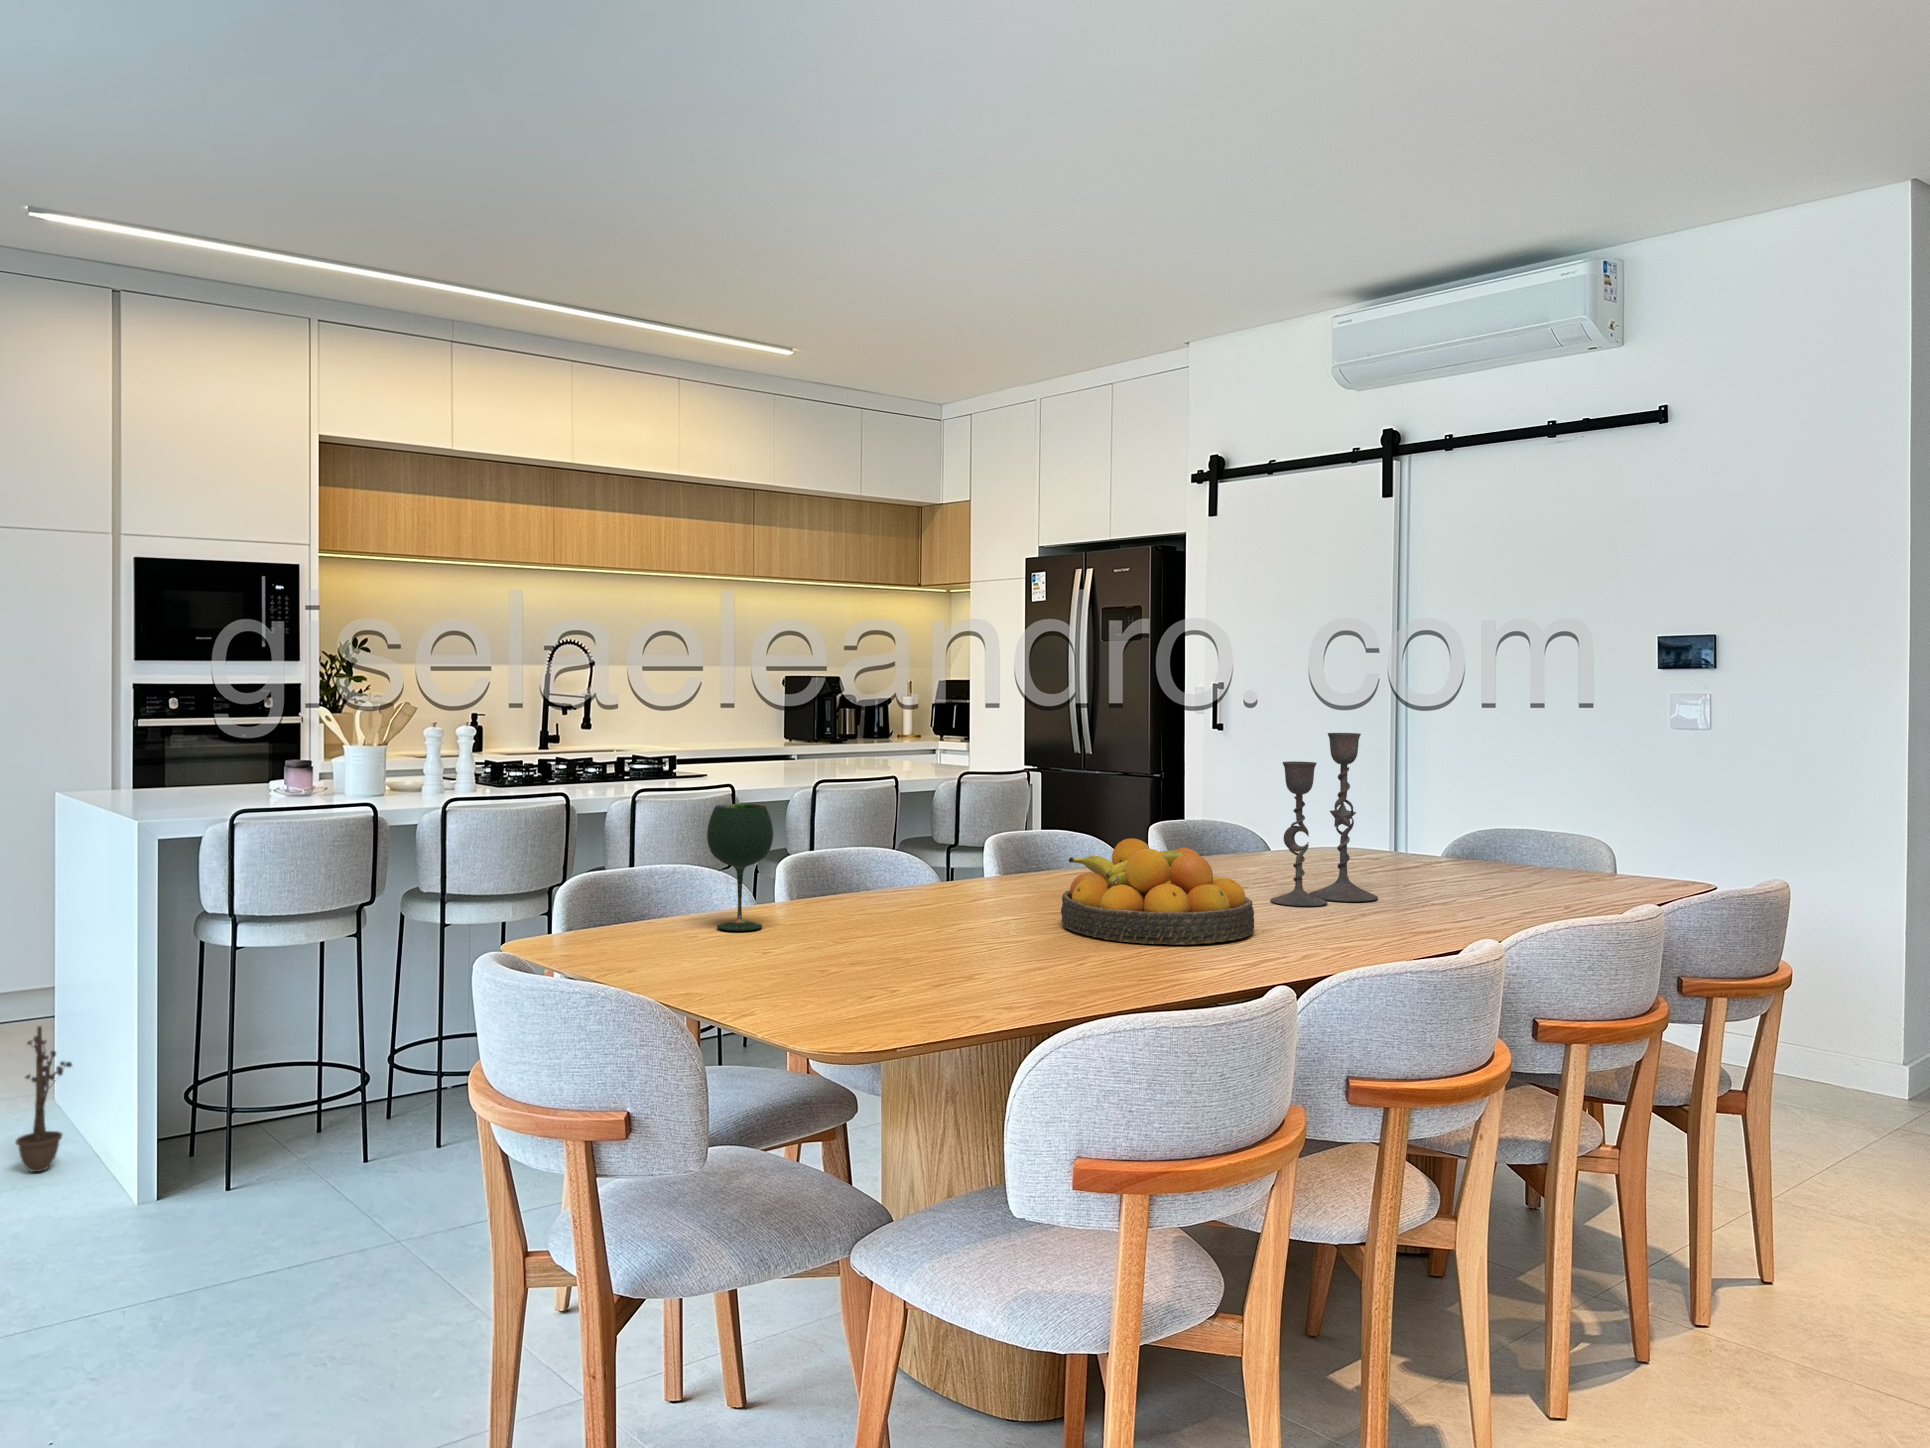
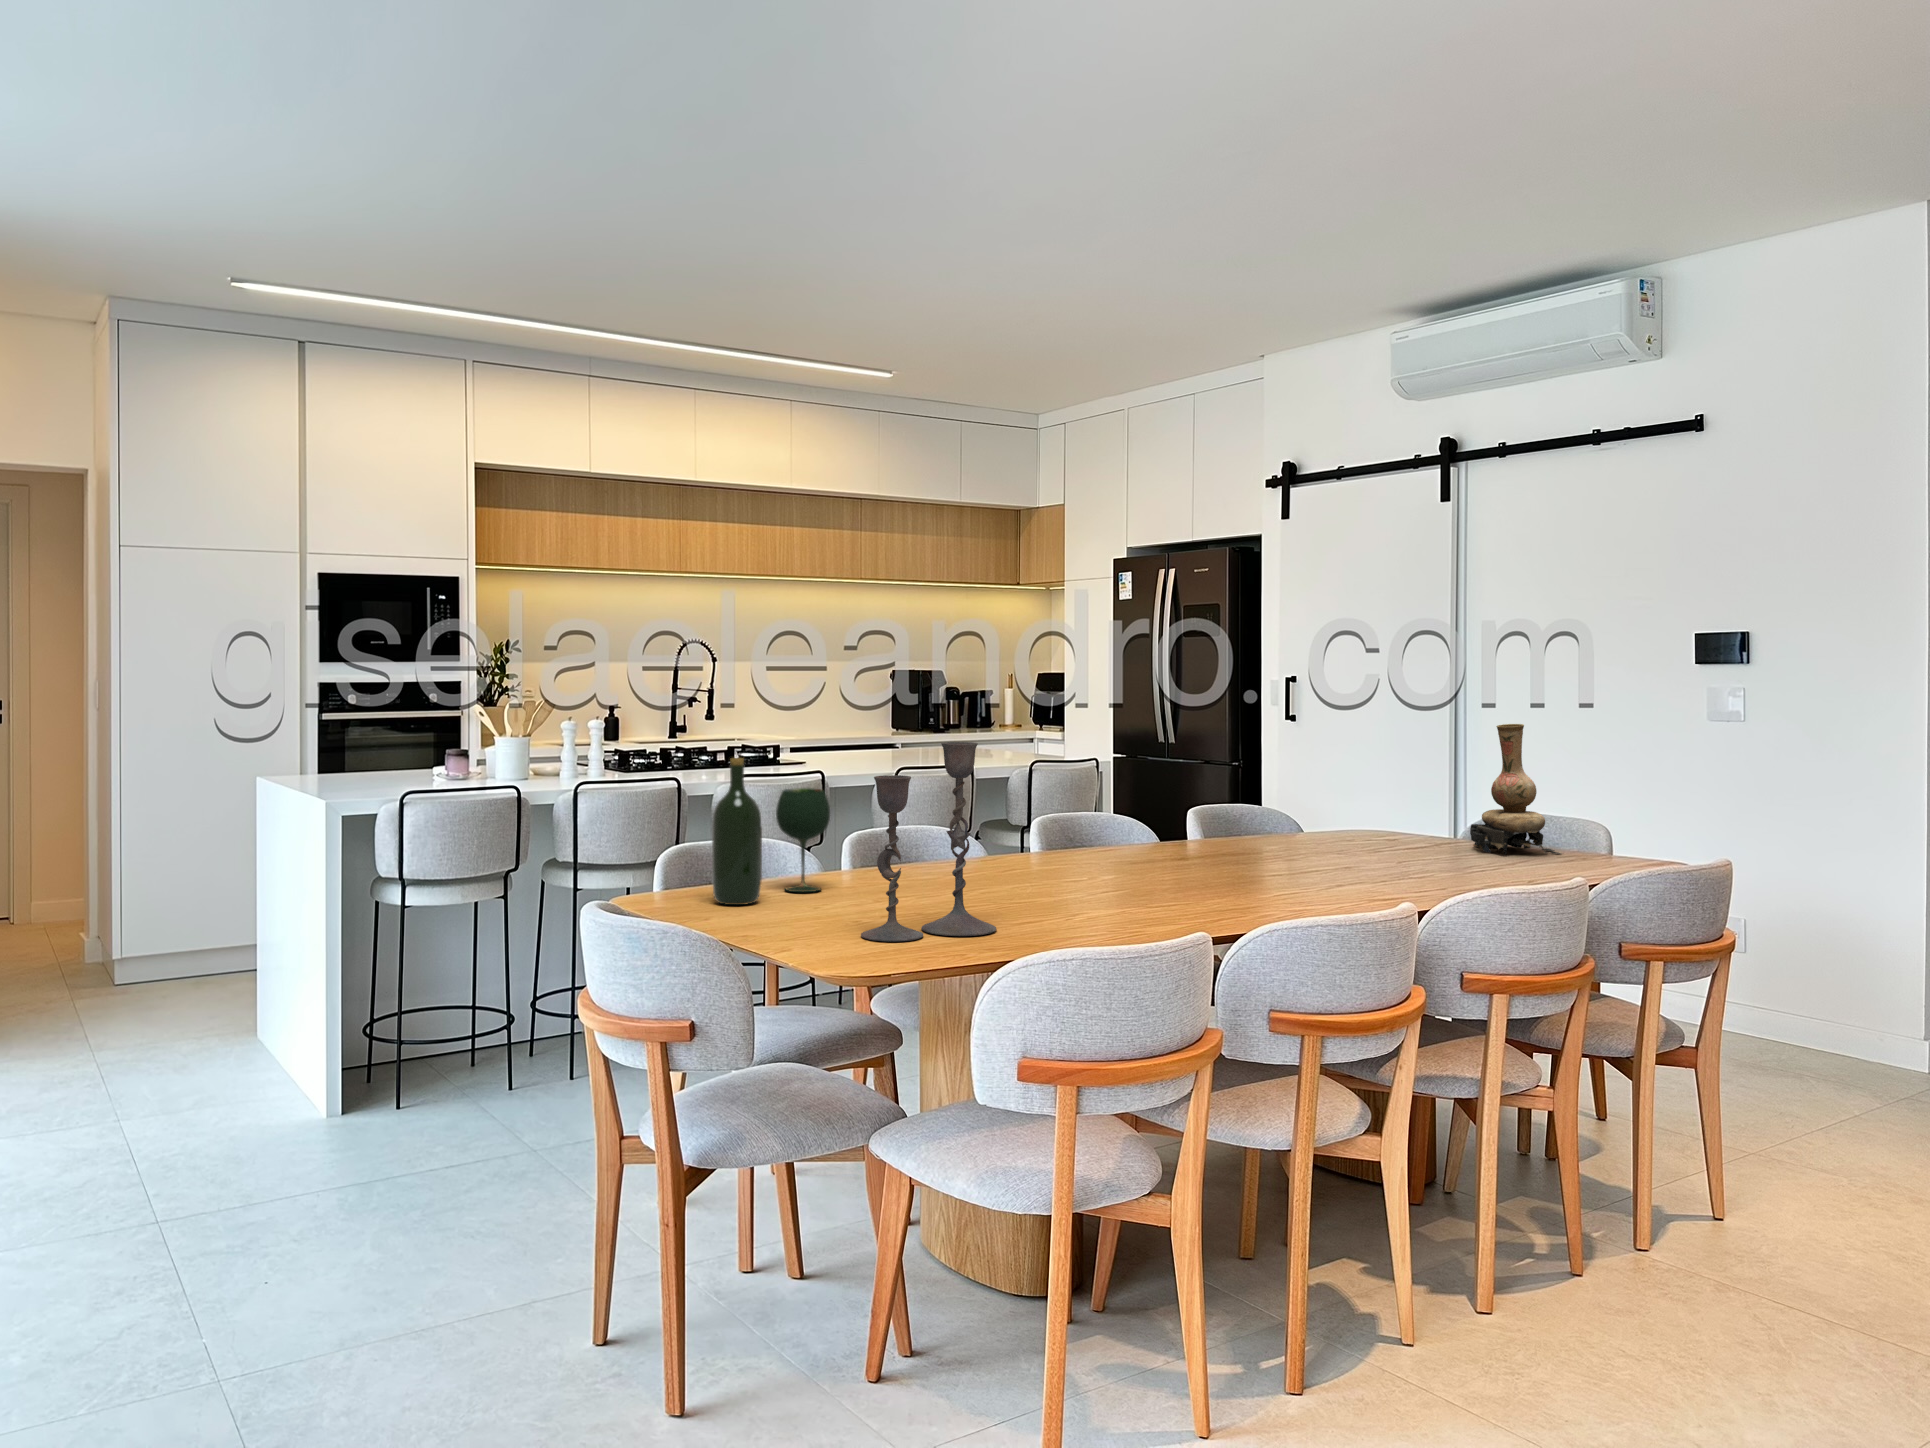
vase: none [1464,729,1568,875] -> present [1470,724,1561,856]
candlestick: present [1270,733,1378,906] -> present [861,742,997,942]
wine bottle: none [633,767,694,949] -> present [712,758,762,905]
fruit bowl: present [1061,838,1254,945] -> none [1073,819,1235,908]
decorative plant: present [16,1026,72,1172] -> none [231,969,275,1090]

